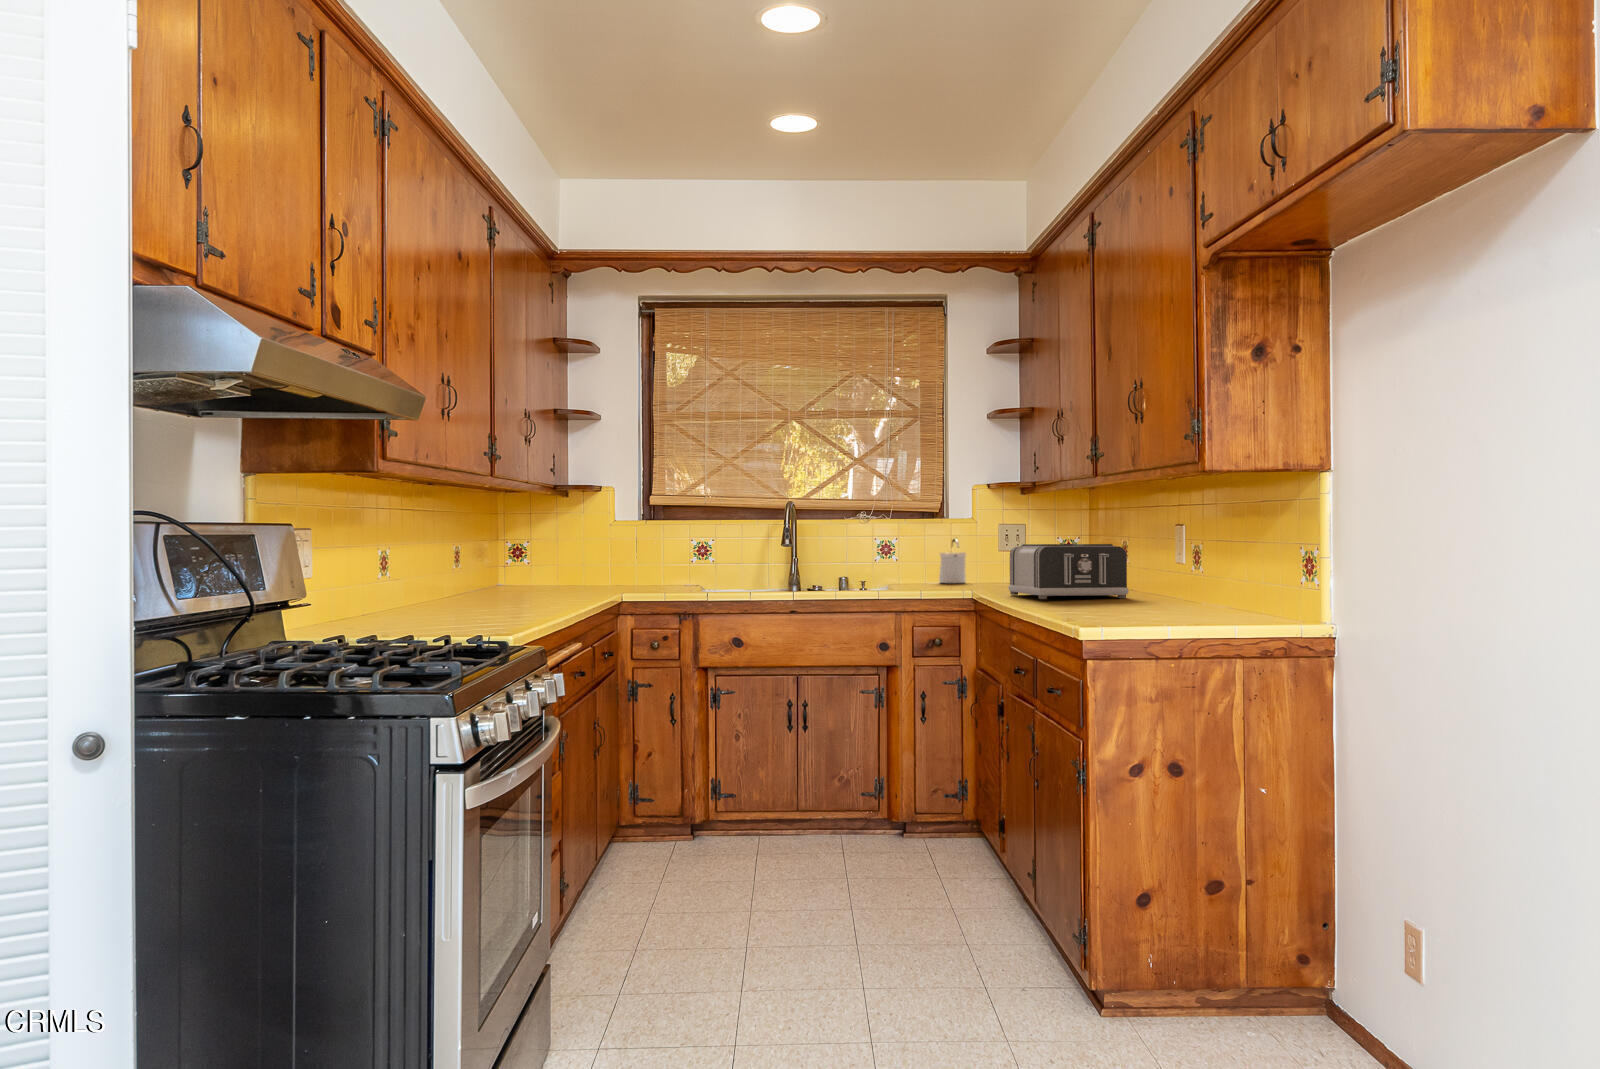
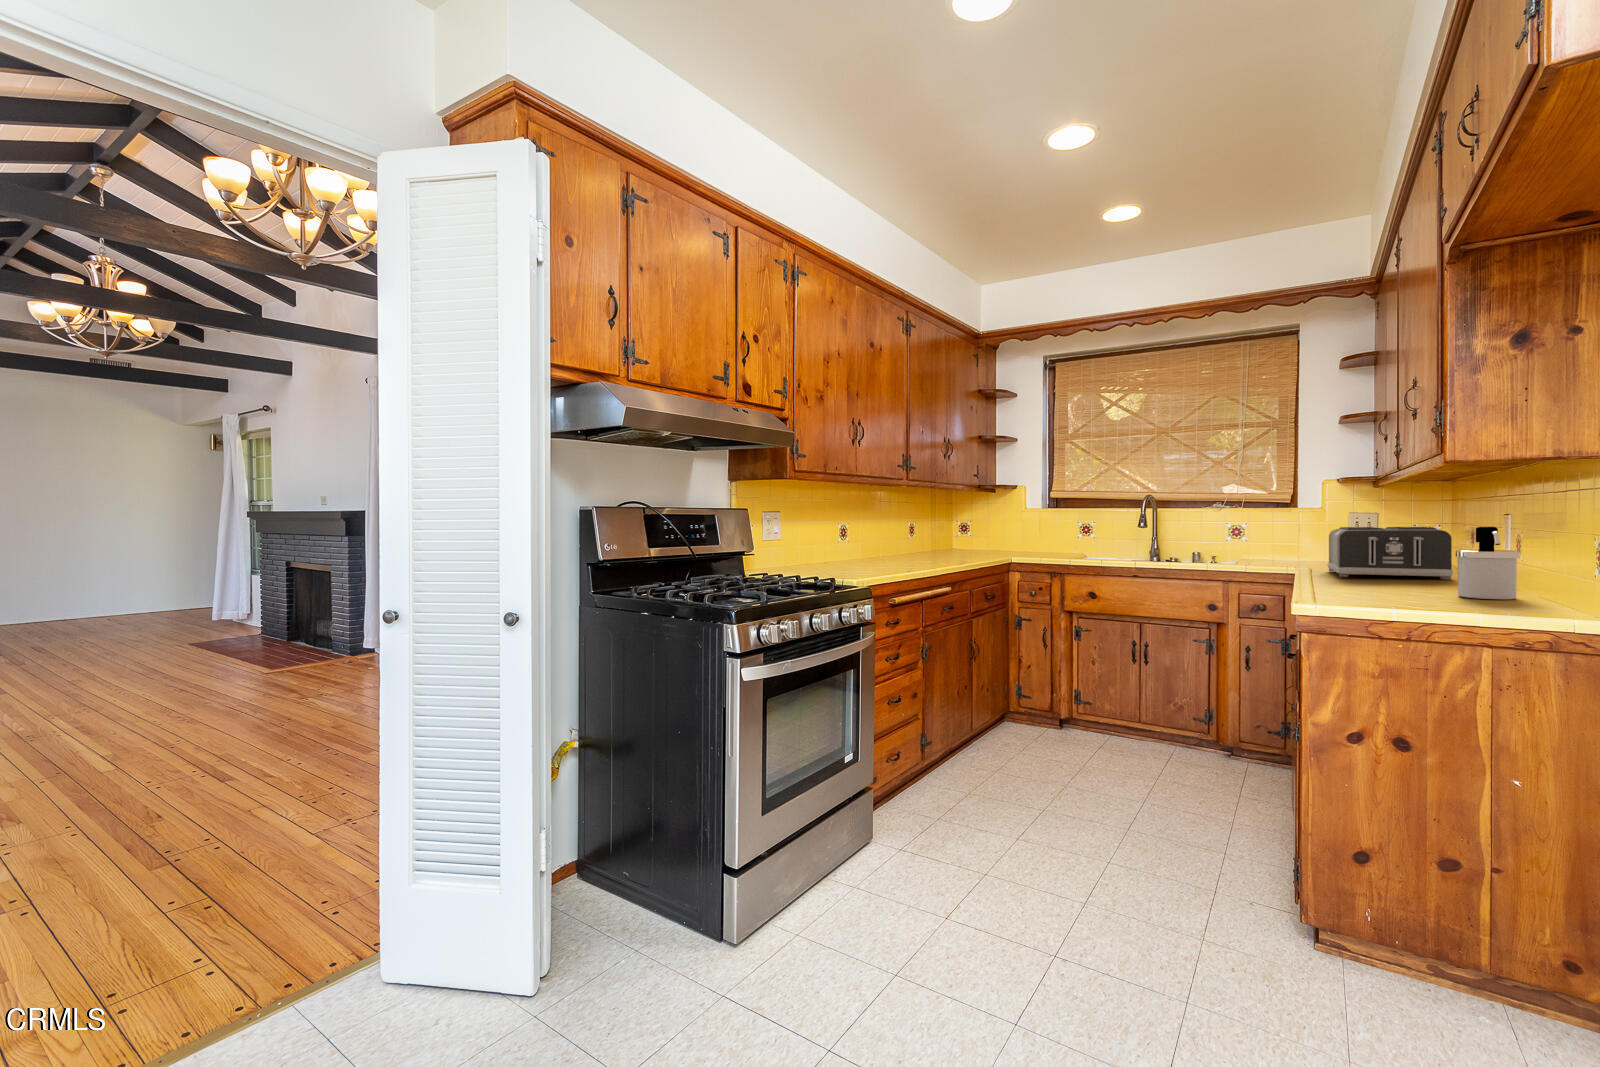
soap dispenser: present [939,539,966,583] -> present [1456,527,1519,599]

